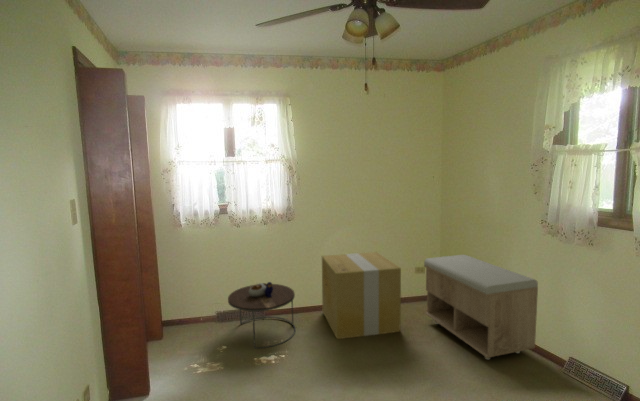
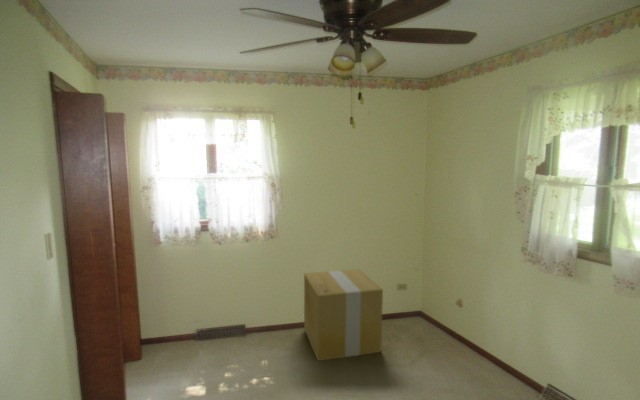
storage bench: present [424,255,538,359] -> none [406,274,517,385]
side table: present [228,282,296,349] -> none [207,302,276,373]

